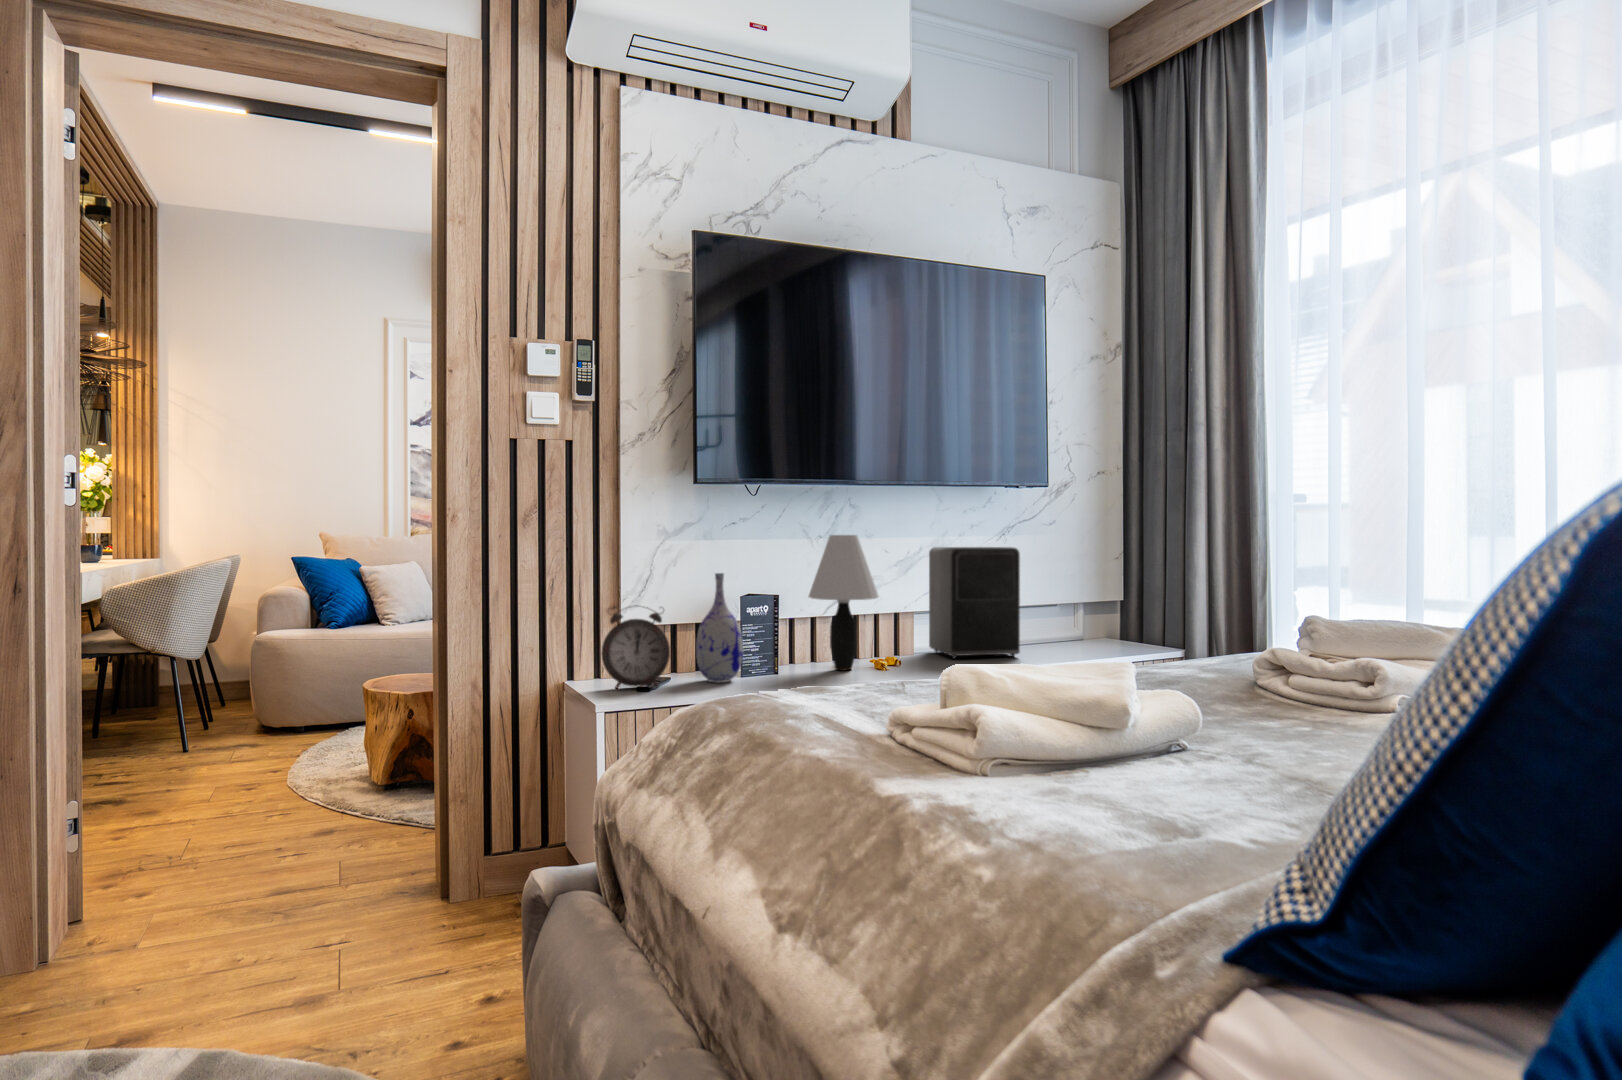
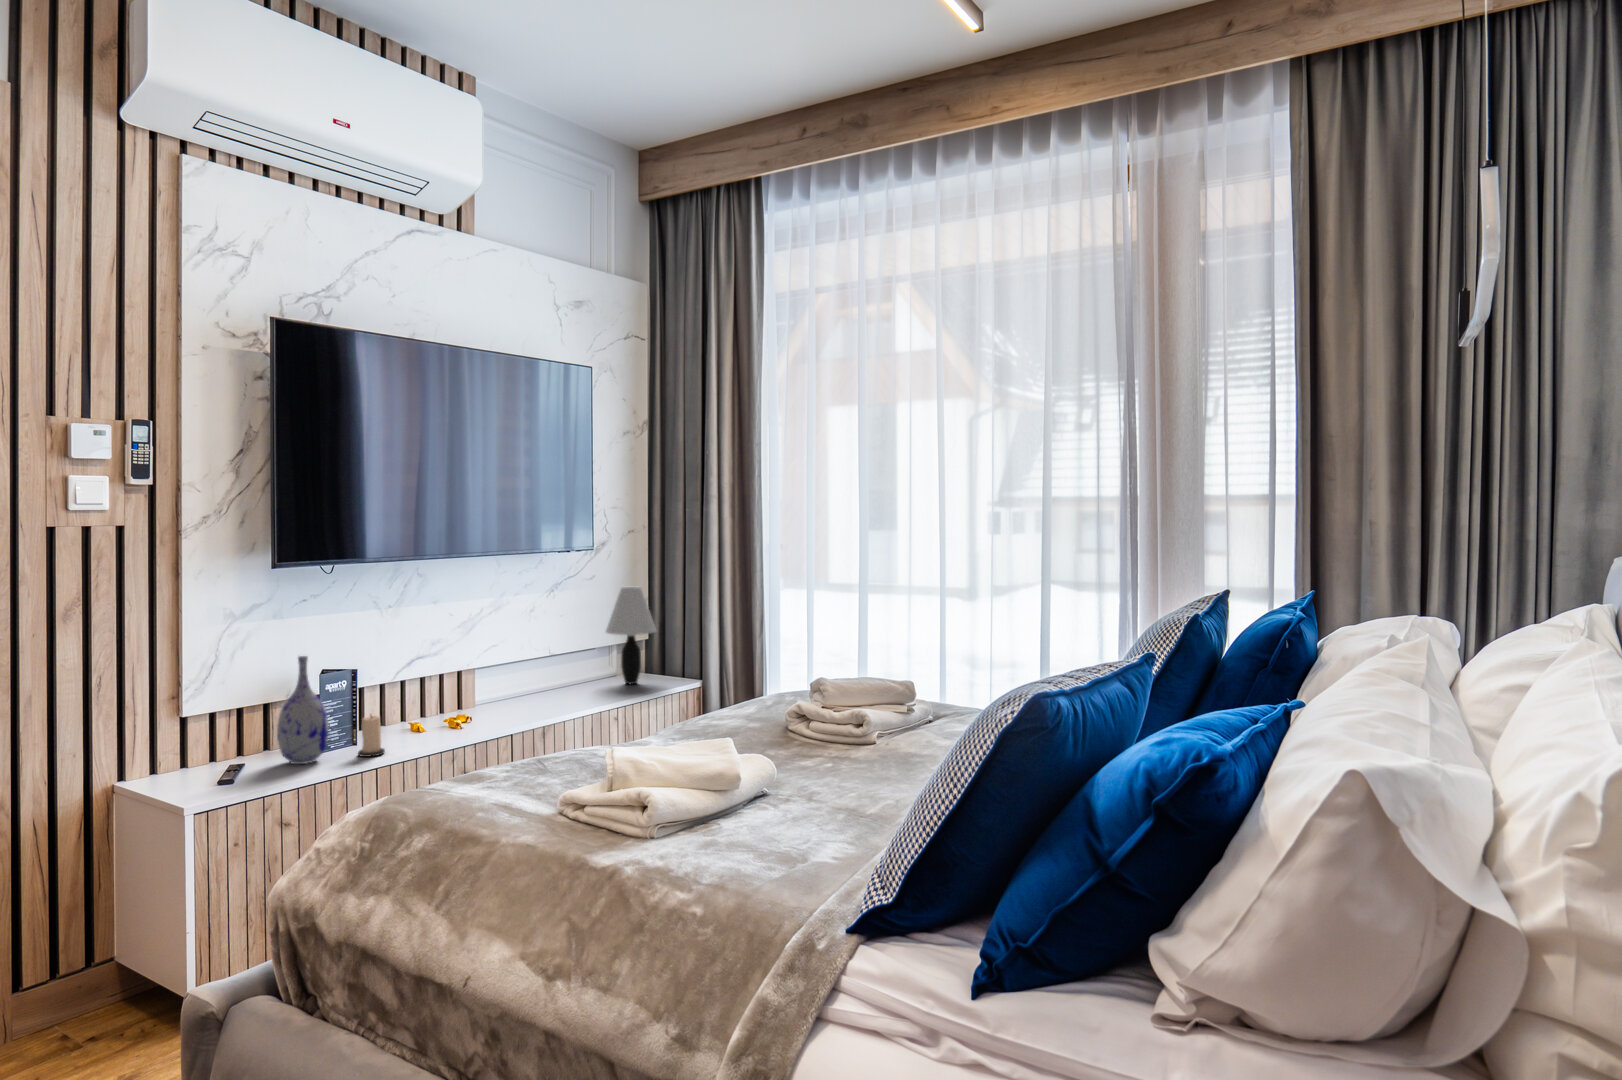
table lamp: present [809,535,878,670] -> present [606,587,656,684]
speaker: present [929,547,1020,659] -> none [493,608,579,713]
alarm clock: present [601,605,670,689] -> none [172,695,251,785]
candle: none [770,637,796,682] -> present [358,716,385,757]

